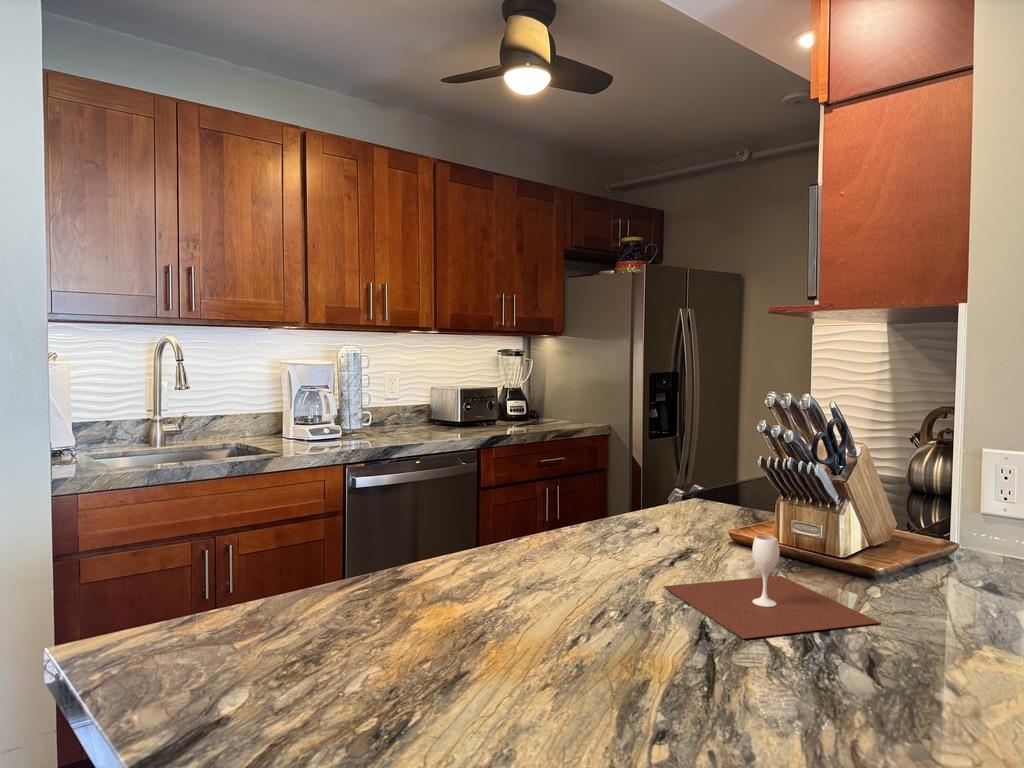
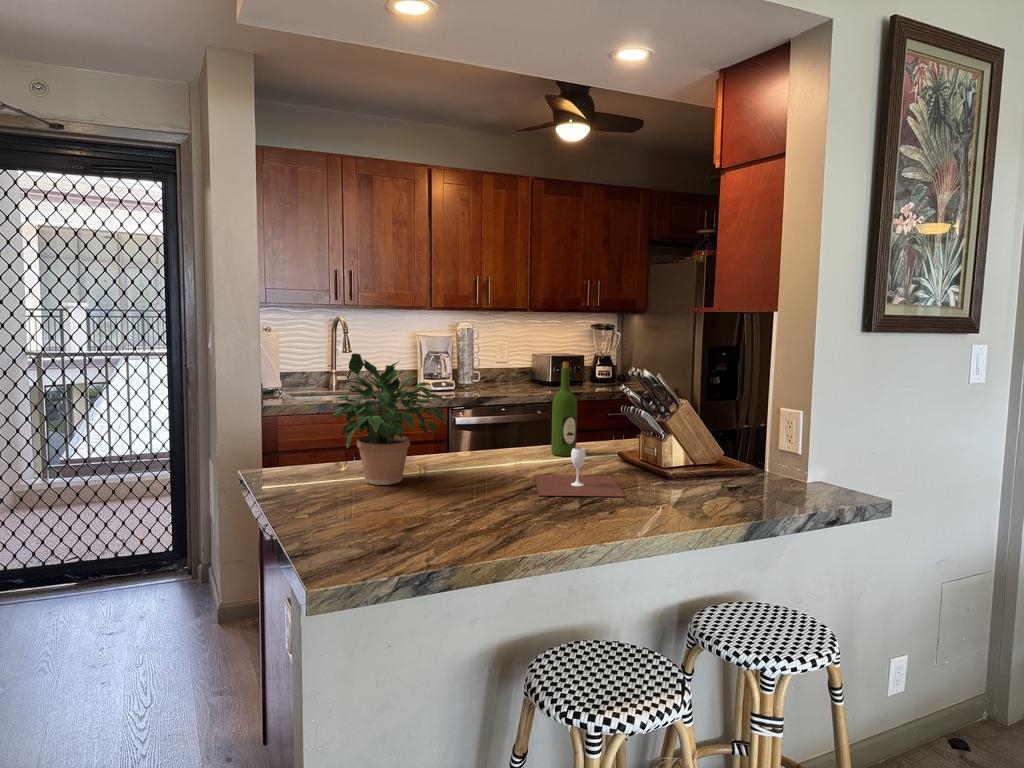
potted plant: none [293,371,548,646] -> present [333,353,447,485]
wine bottle: none [620,388,661,541] -> present [551,362,577,456]

